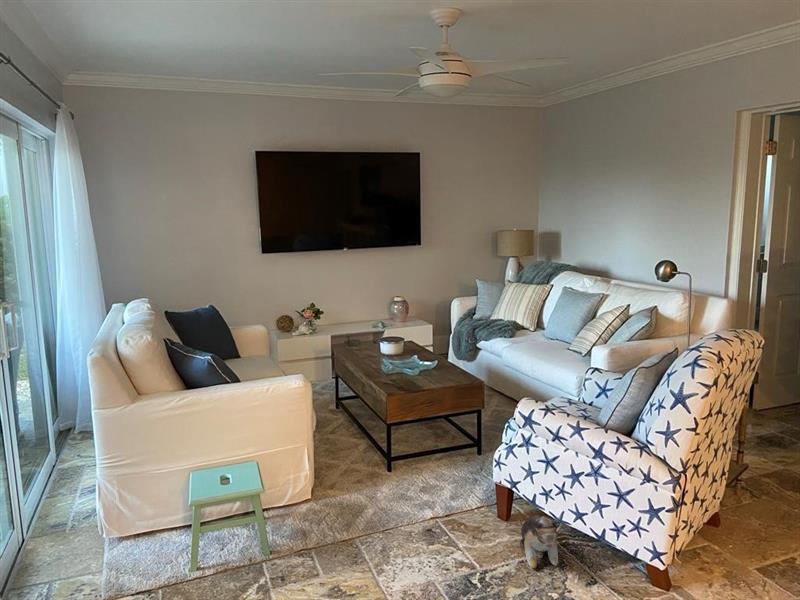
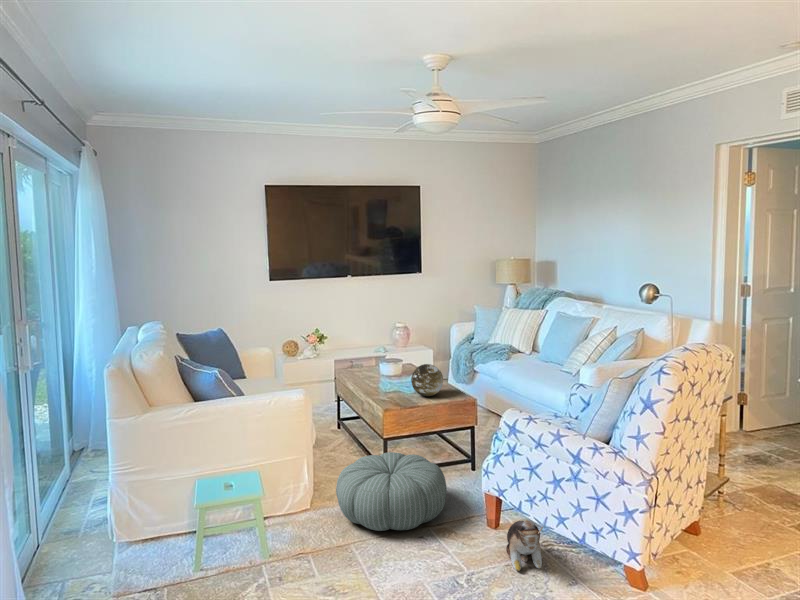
decorative orb: none [416,346,449,379] -> present [411,364,443,396]
pouf: none [338,439,454,524] -> present [336,452,447,531]

